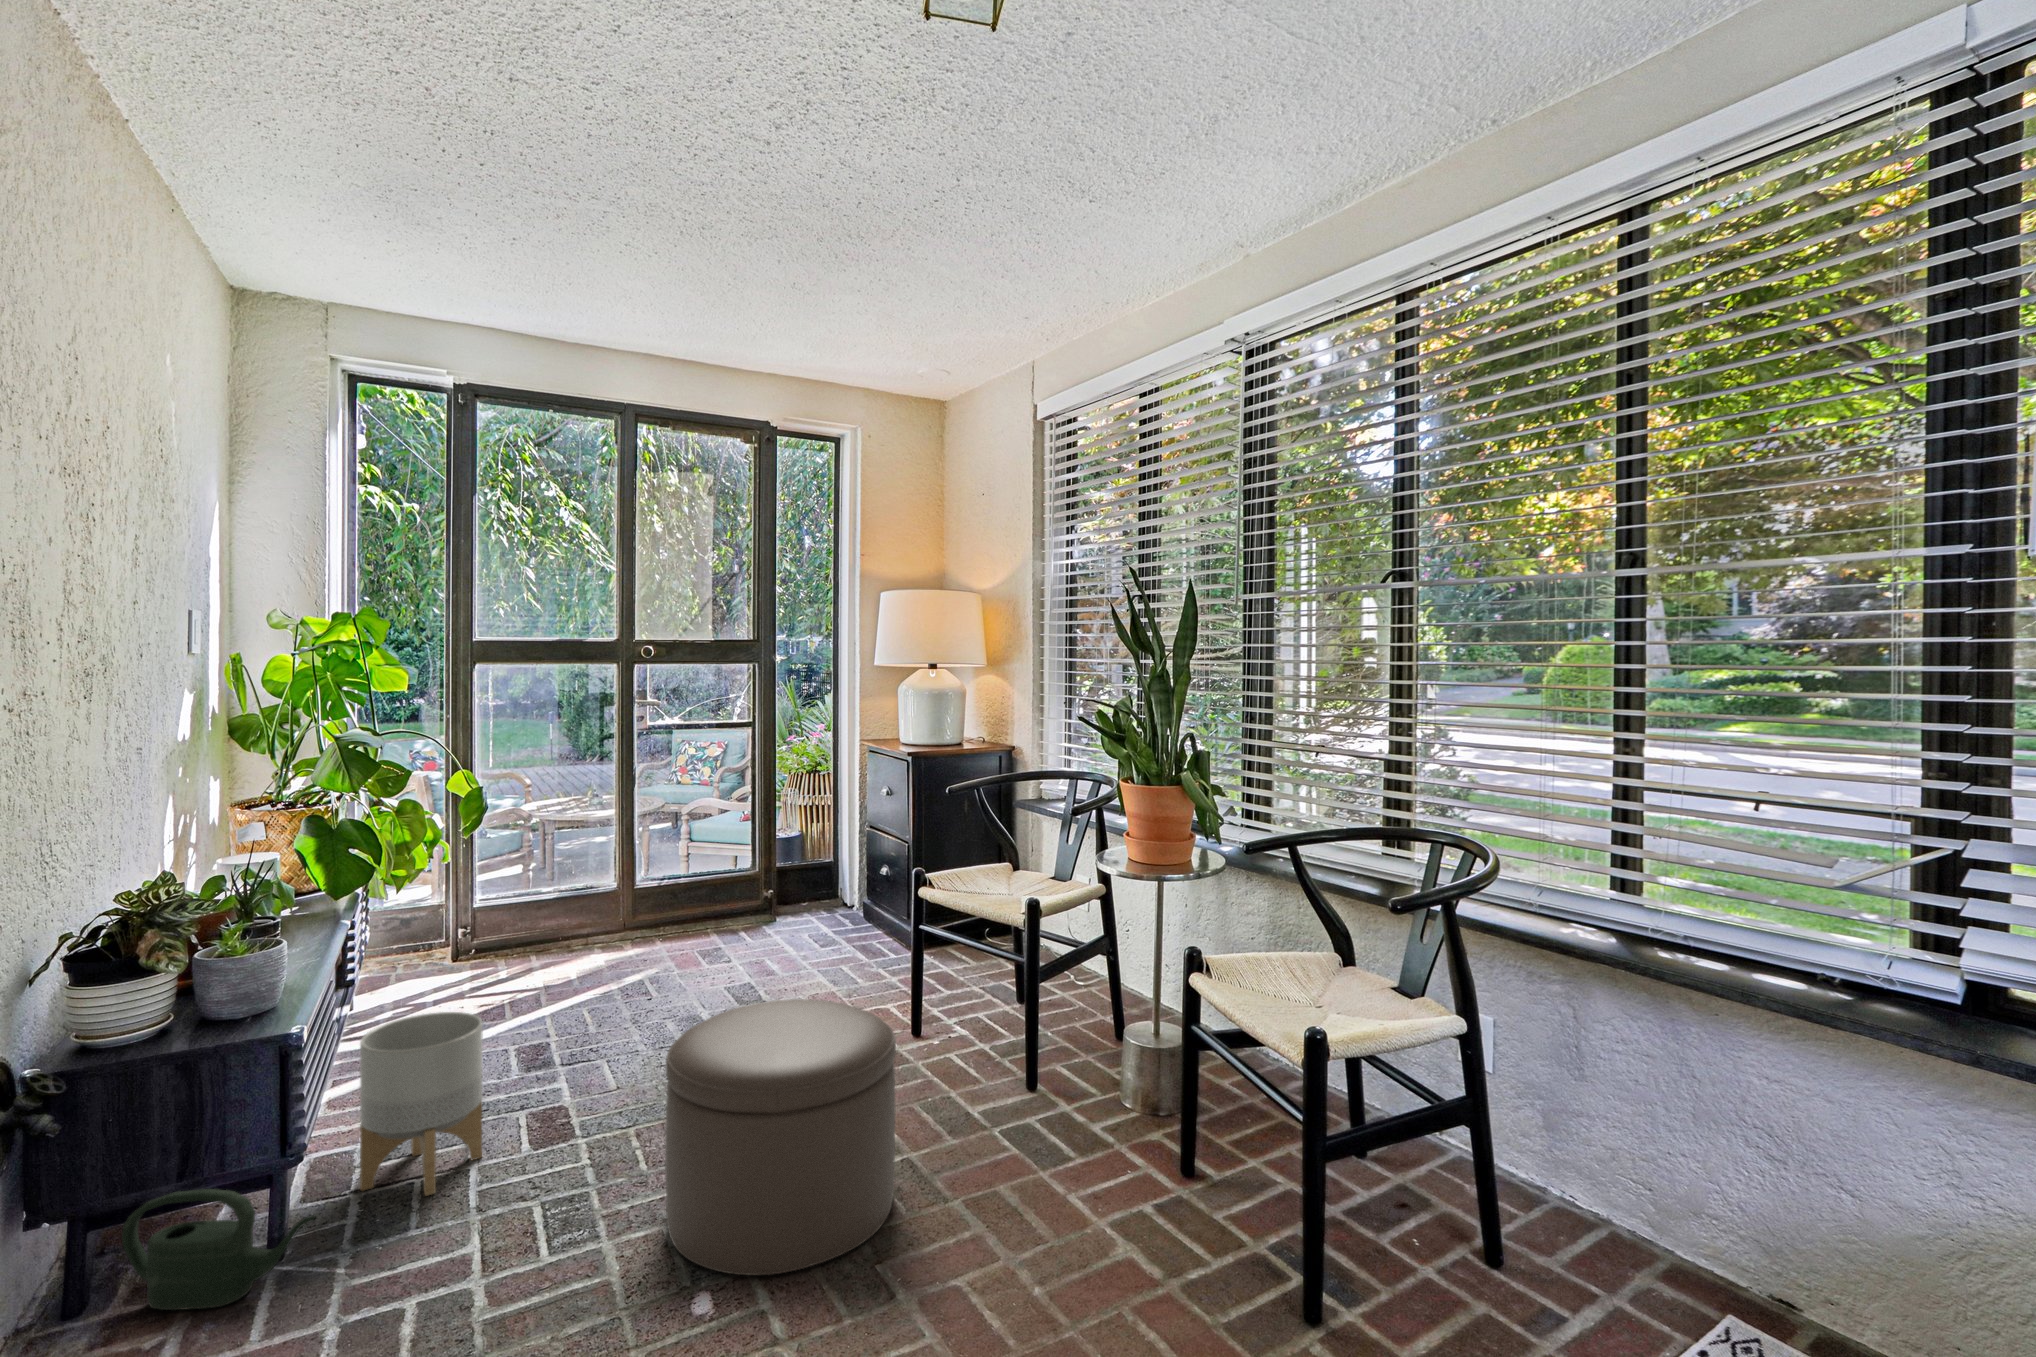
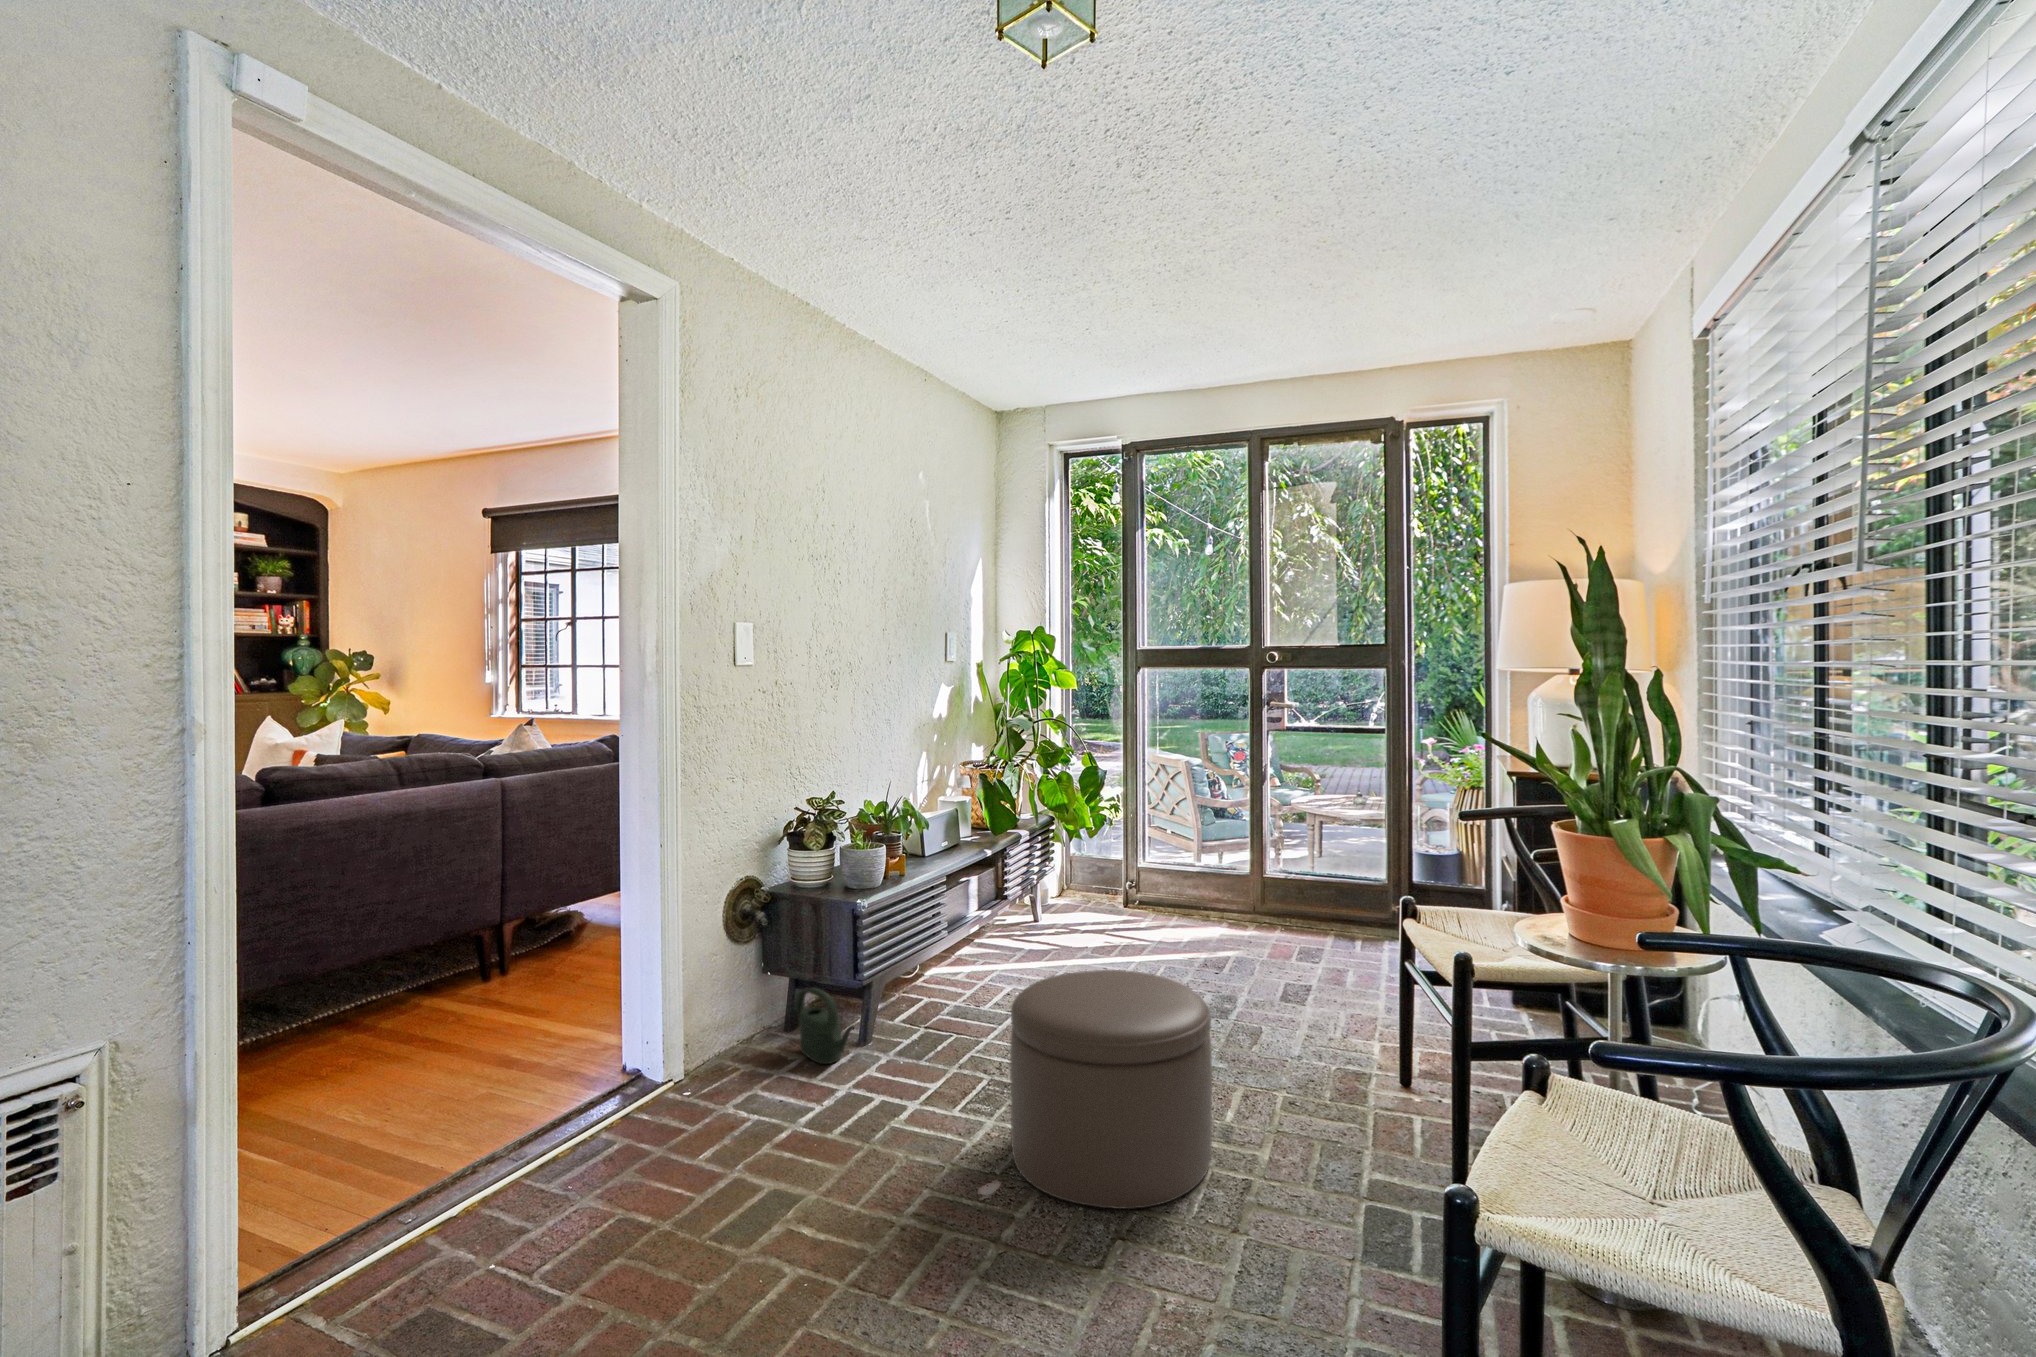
planter: present [360,1012,482,1196] -> none [924,922,998,1048]

